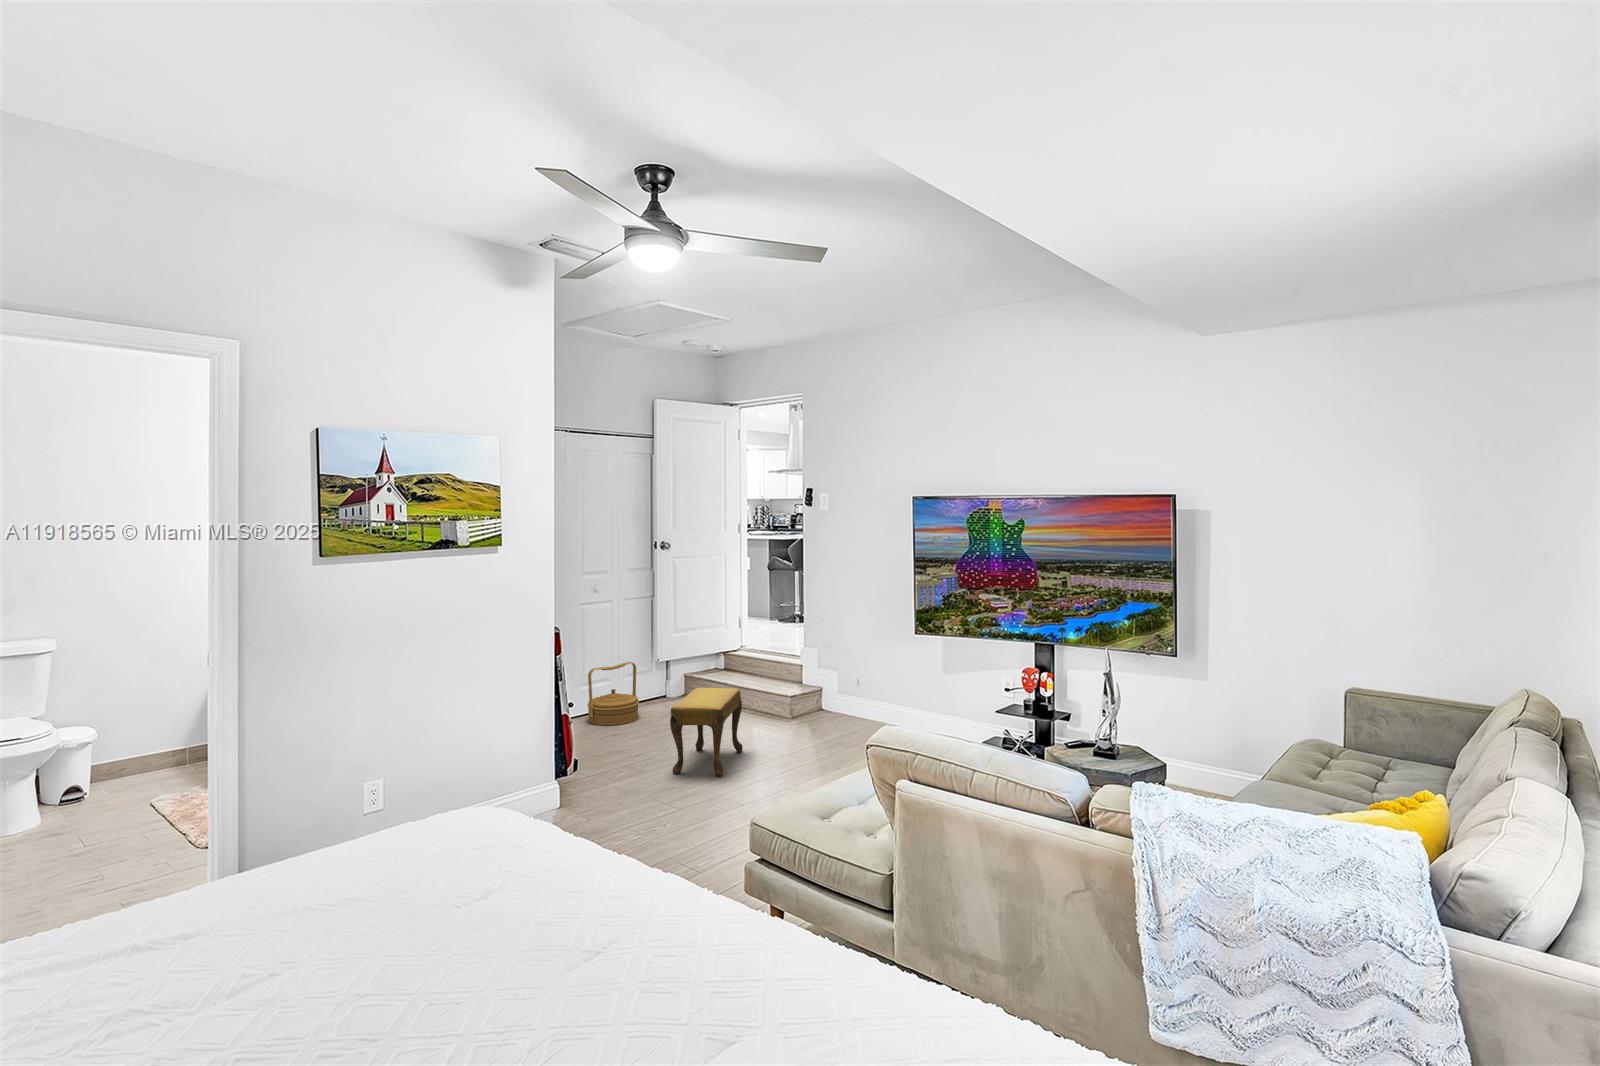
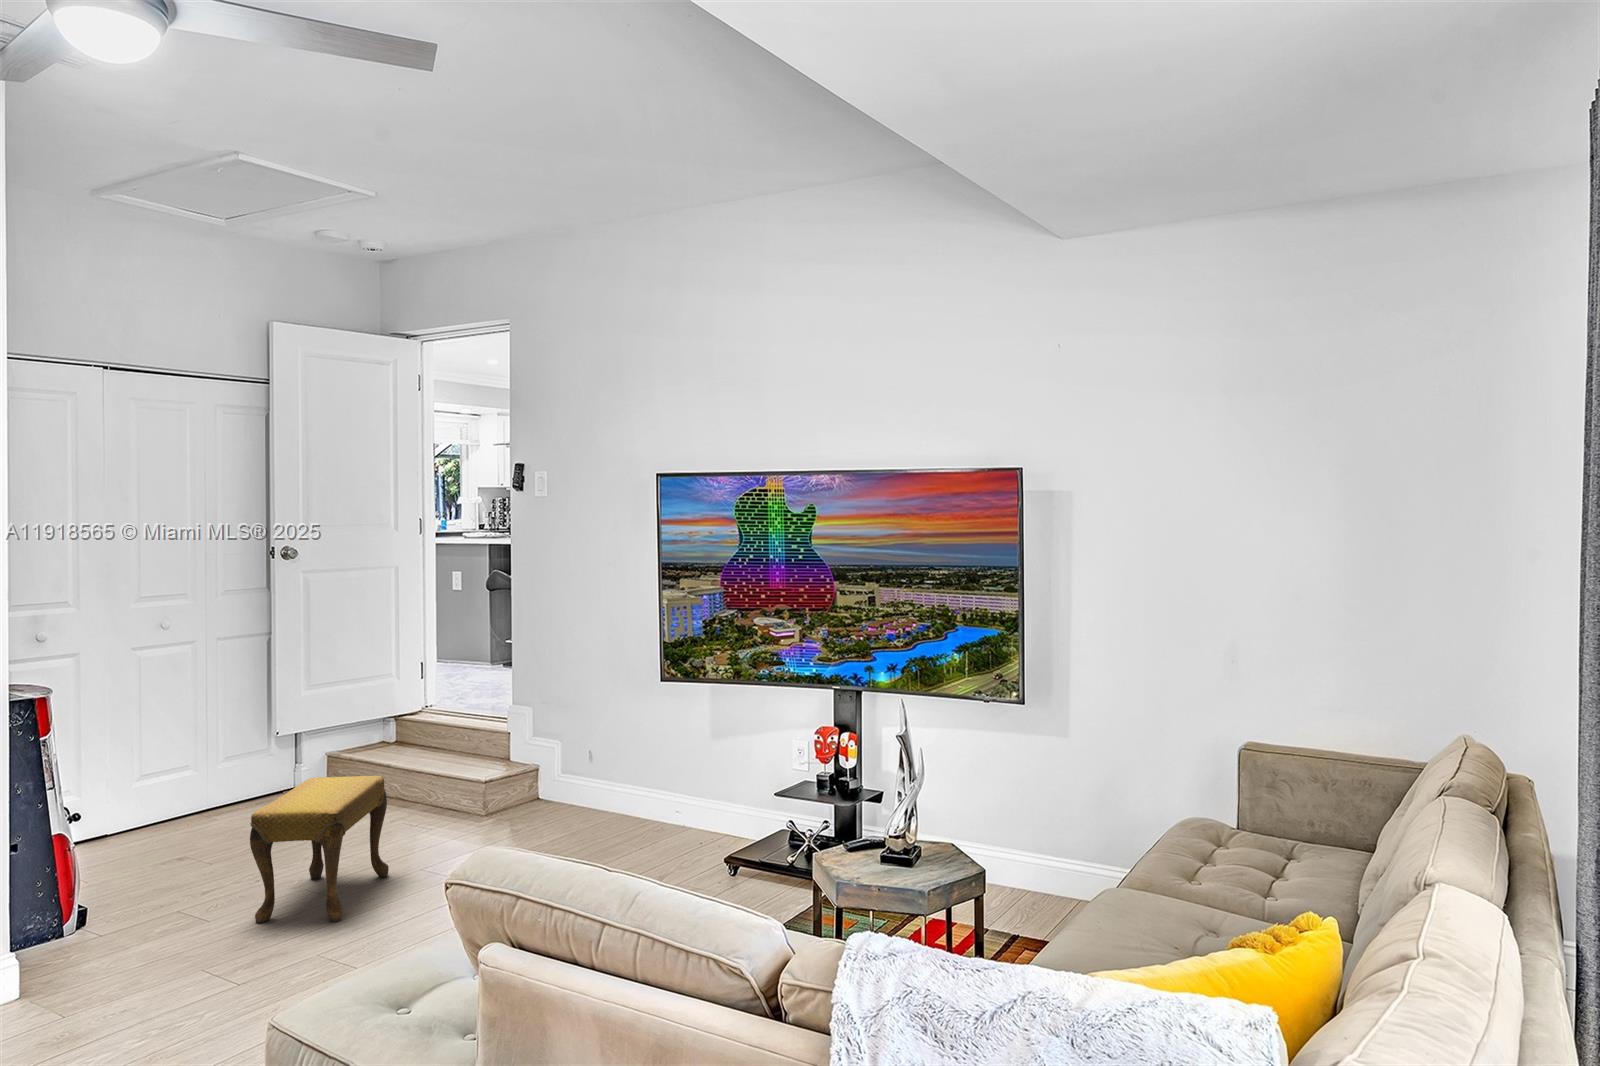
woven basket: present [587,662,639,725] -> none [135,738,231,845]

